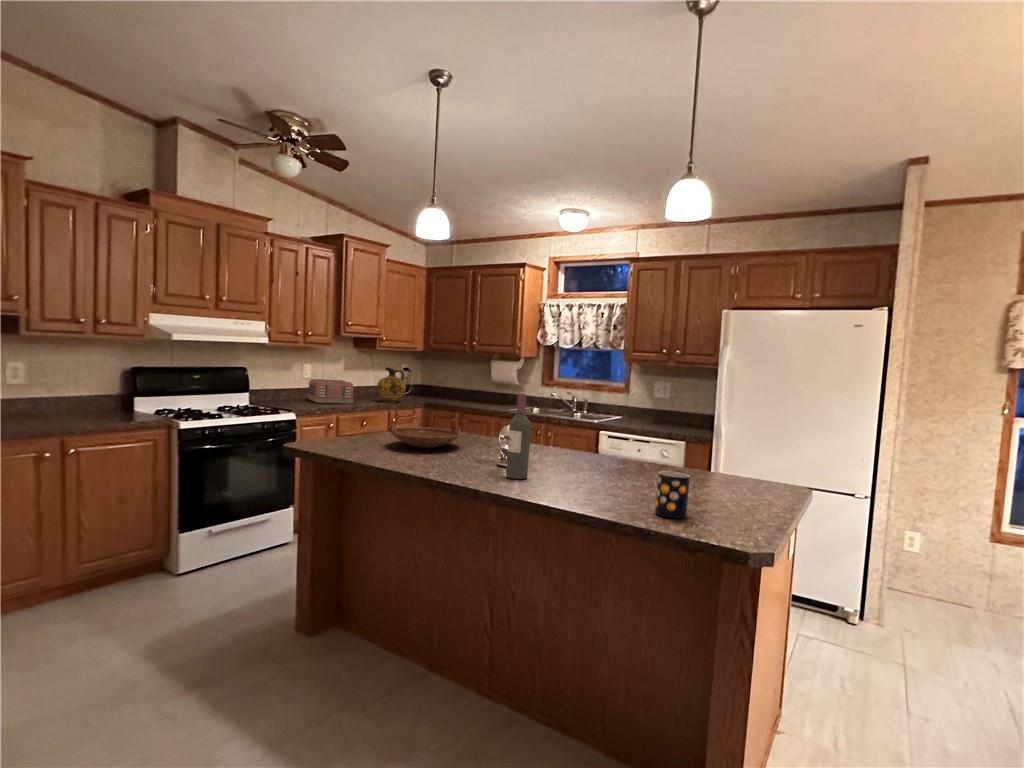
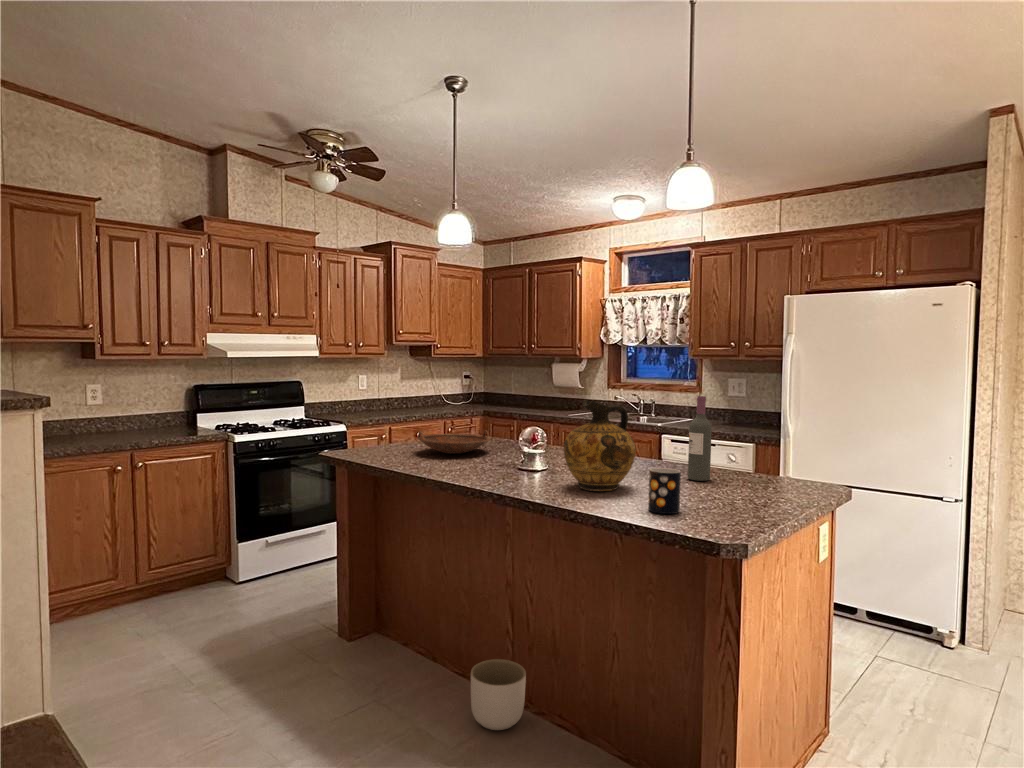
ceramic jug: present [377,367,406,402] -> present [564,400,636,491]
toaster: present [307,379,353,403] -> none [363,390,408,414]
wine bottle: present [506,394,531,479] -> present [688,396,712,481]
planter: none [446,656,502,730] -> present [471,659,526,730]

